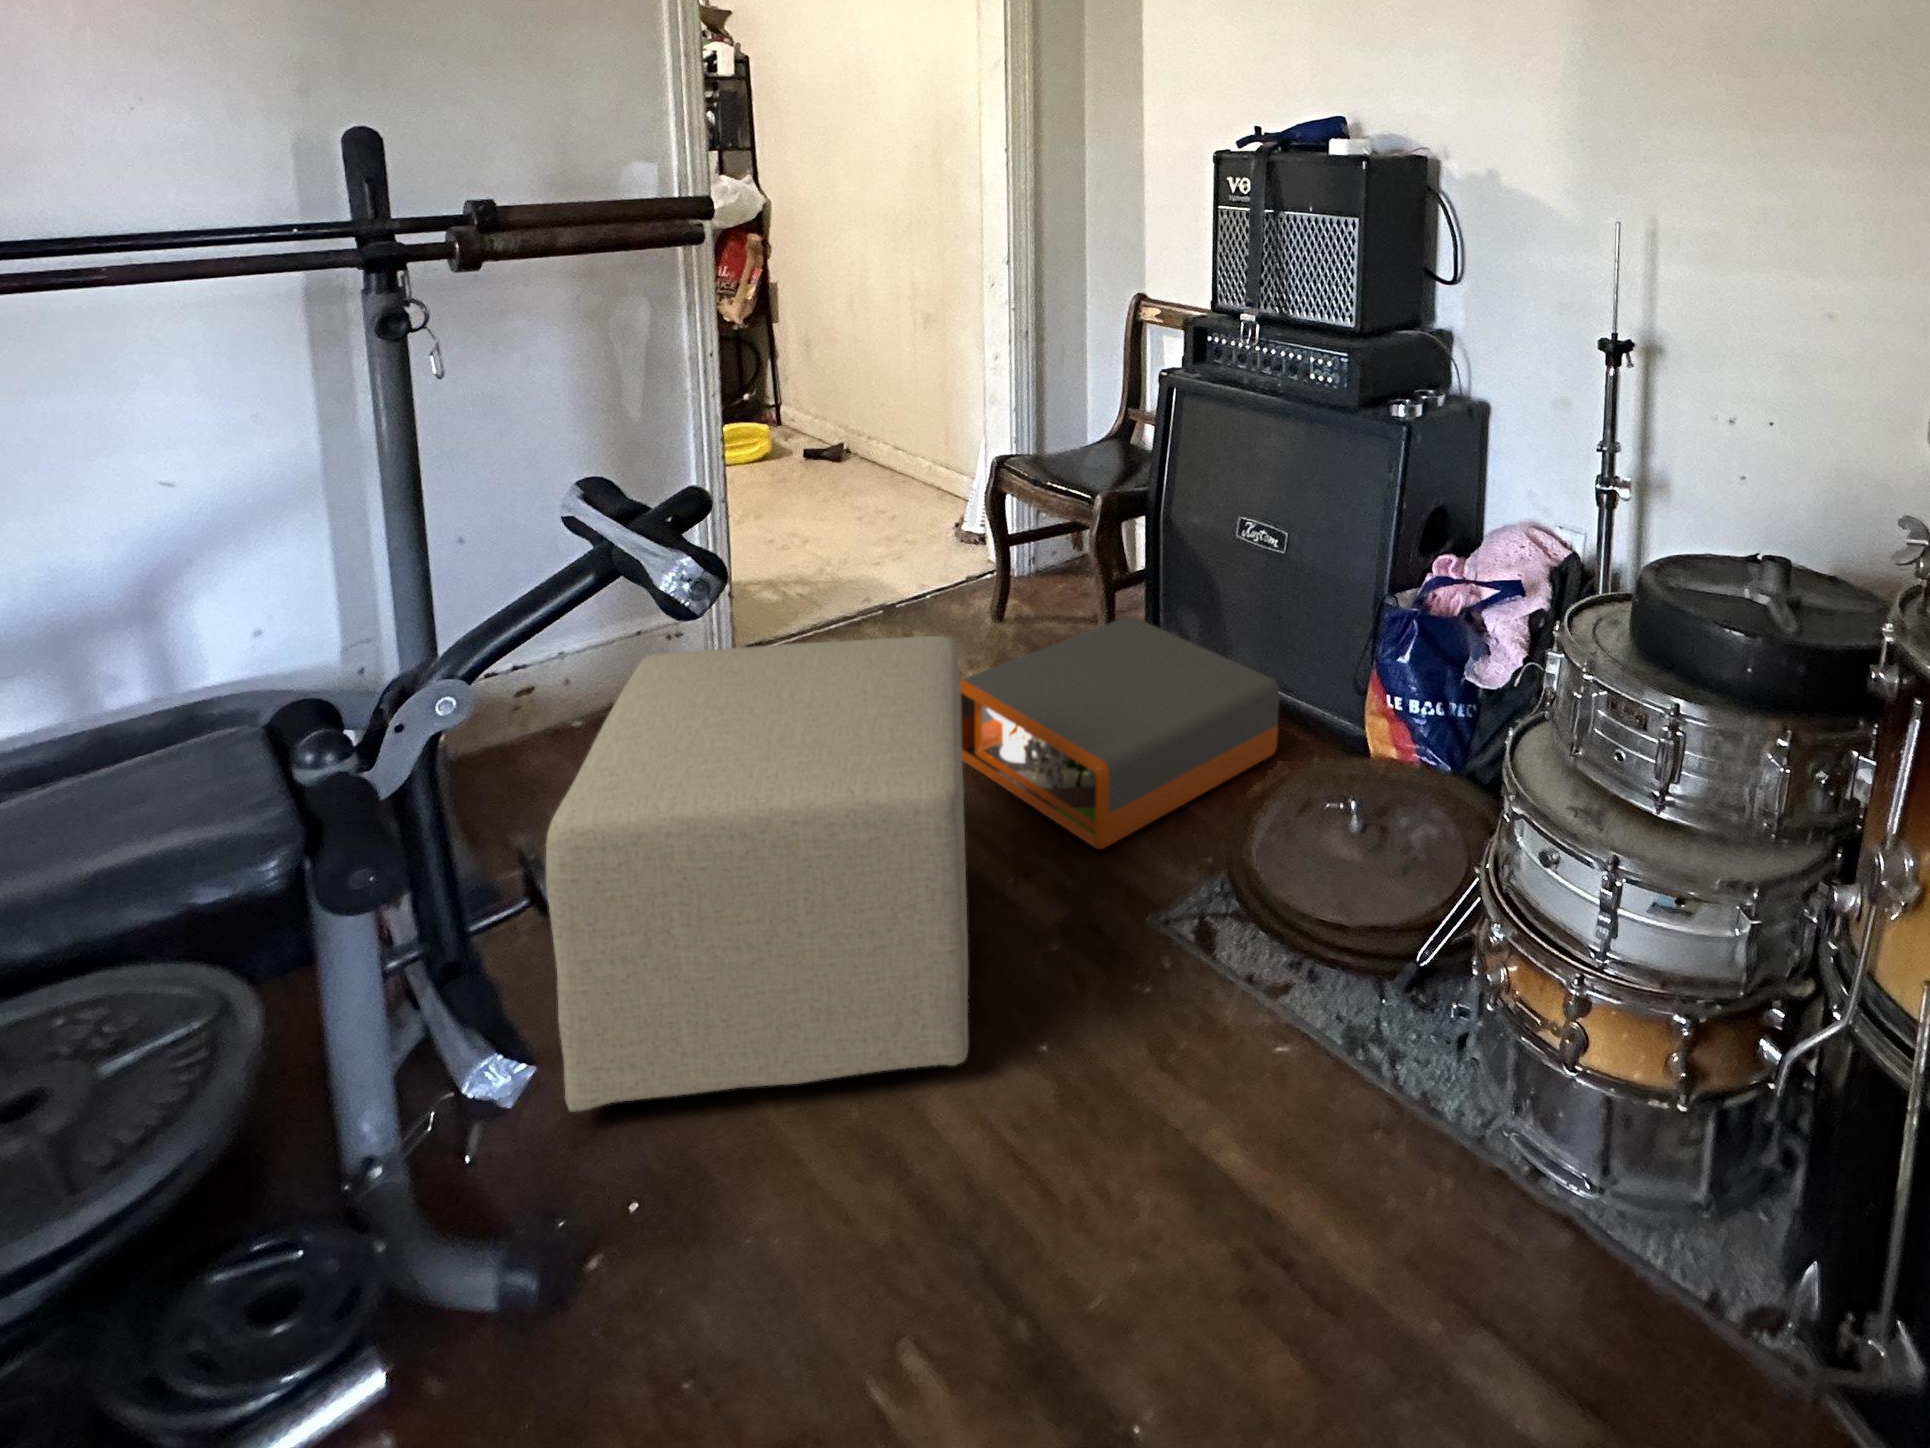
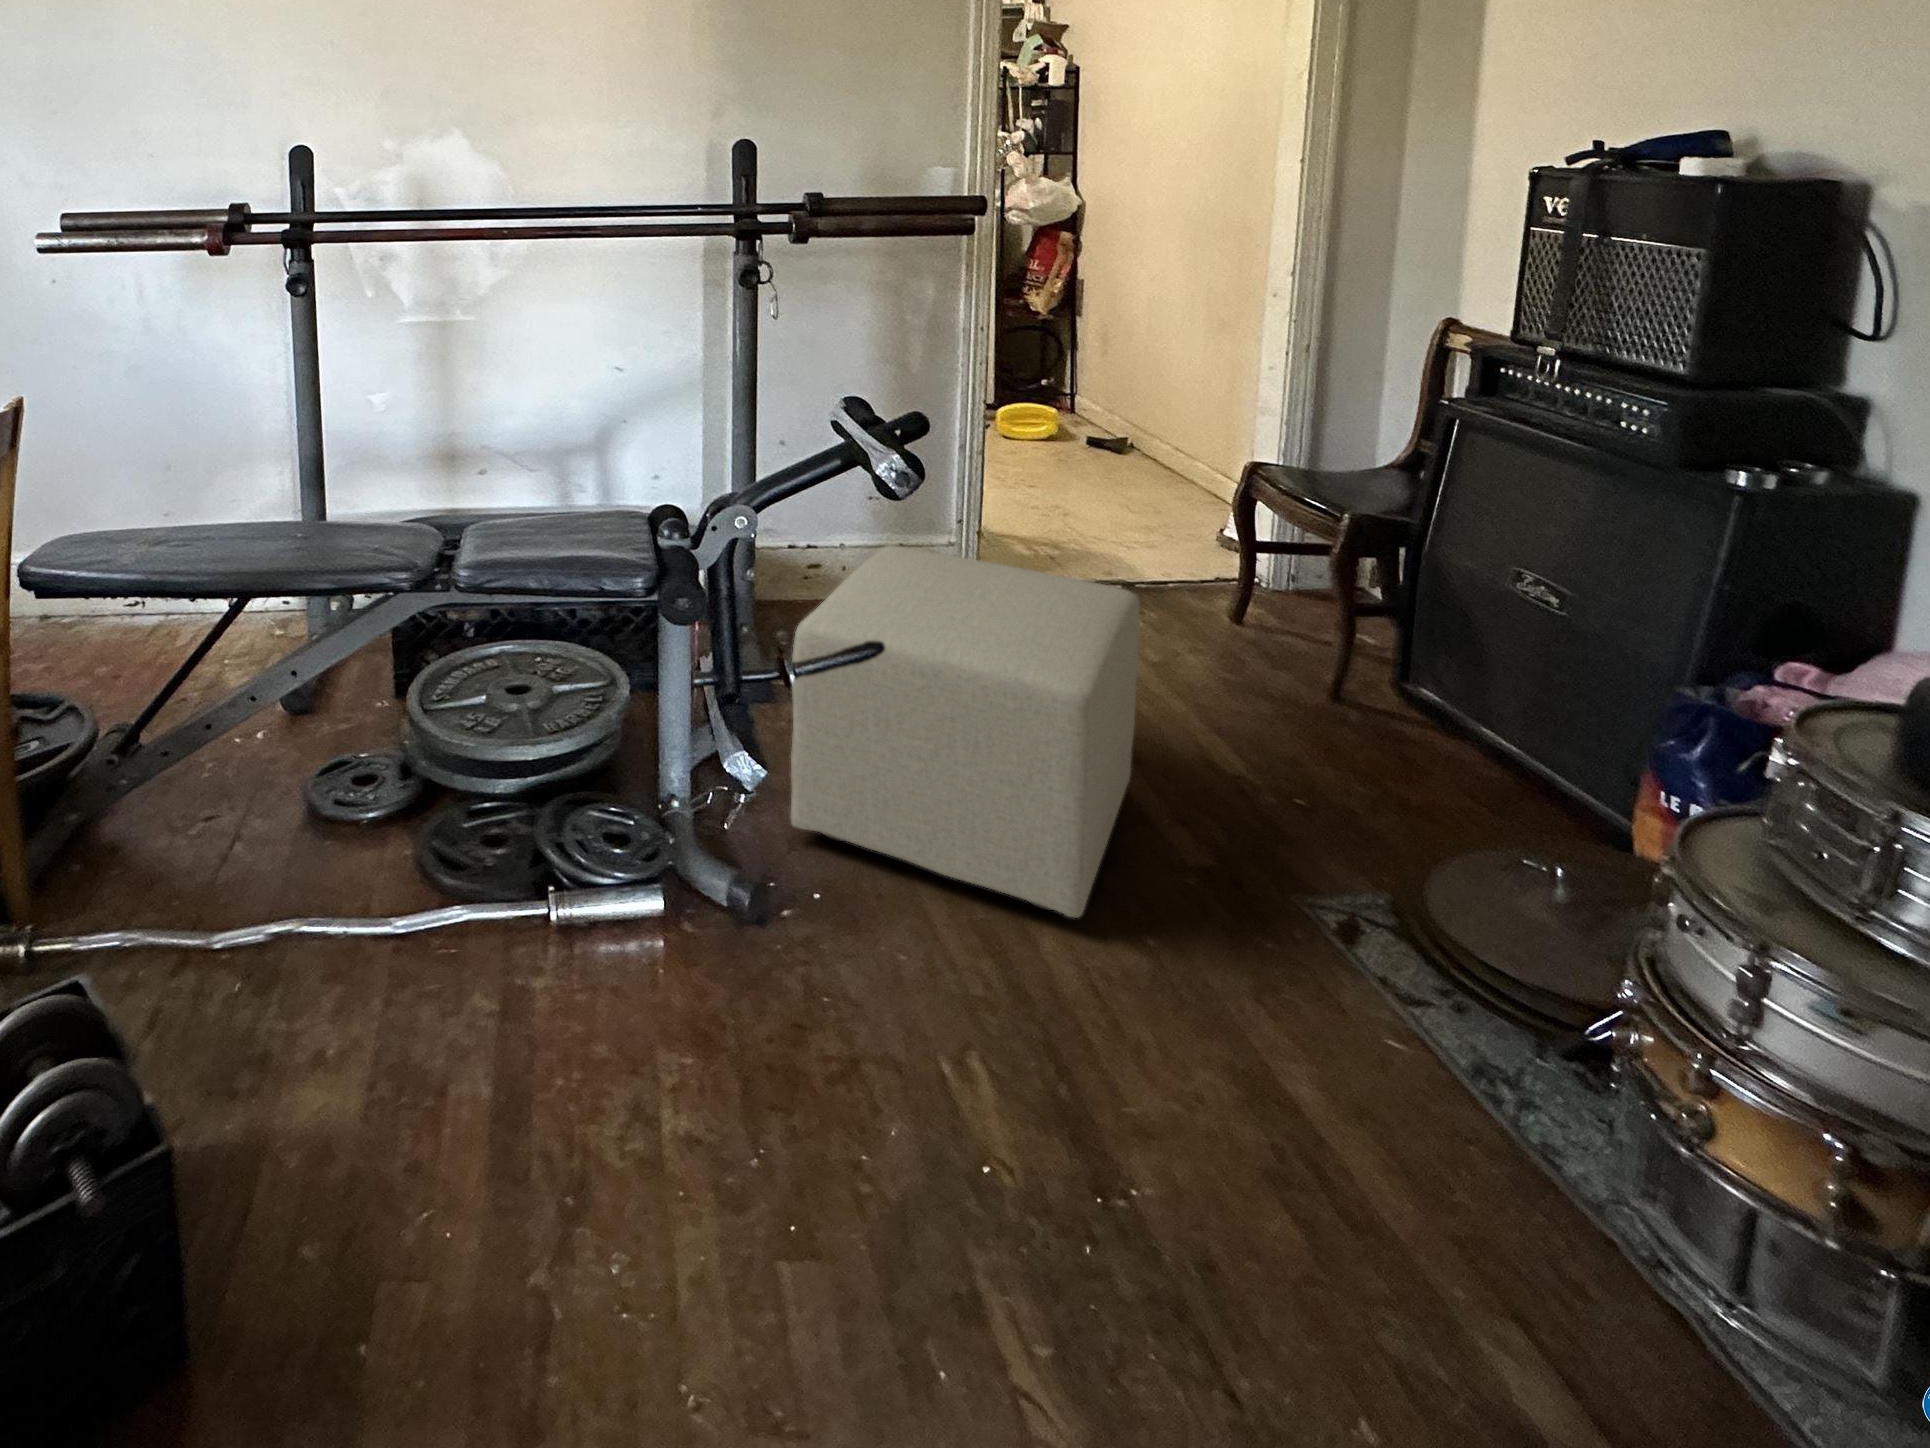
storage box: present [960,616,1279,849] -> none [1149,643,1530,832]

